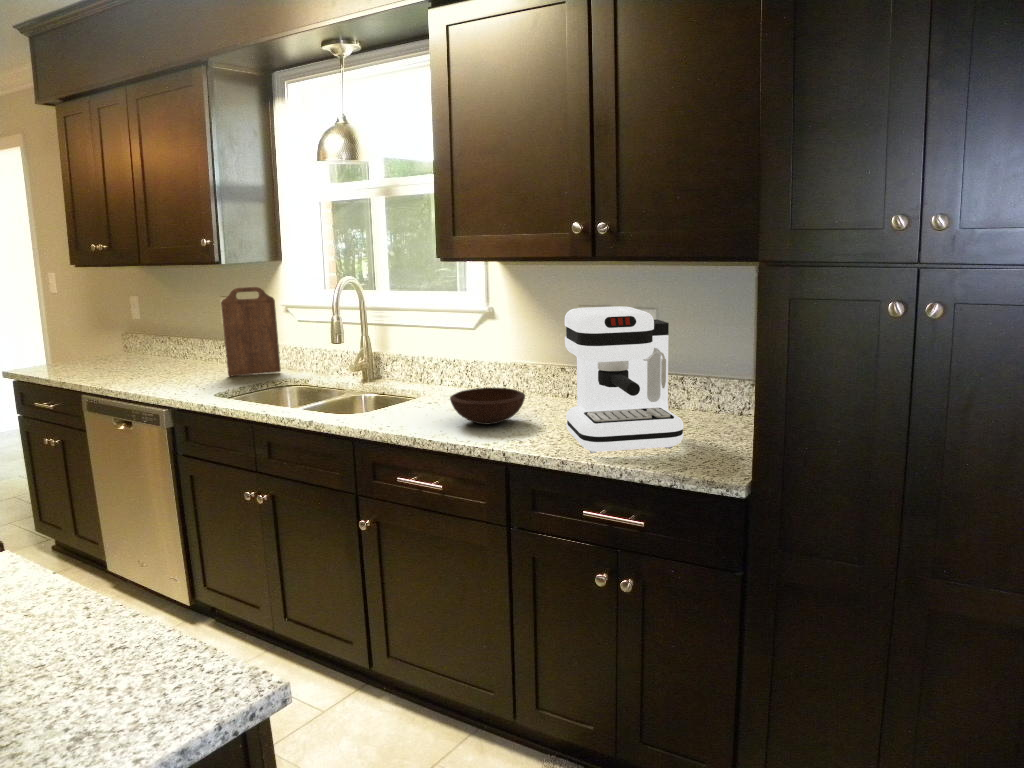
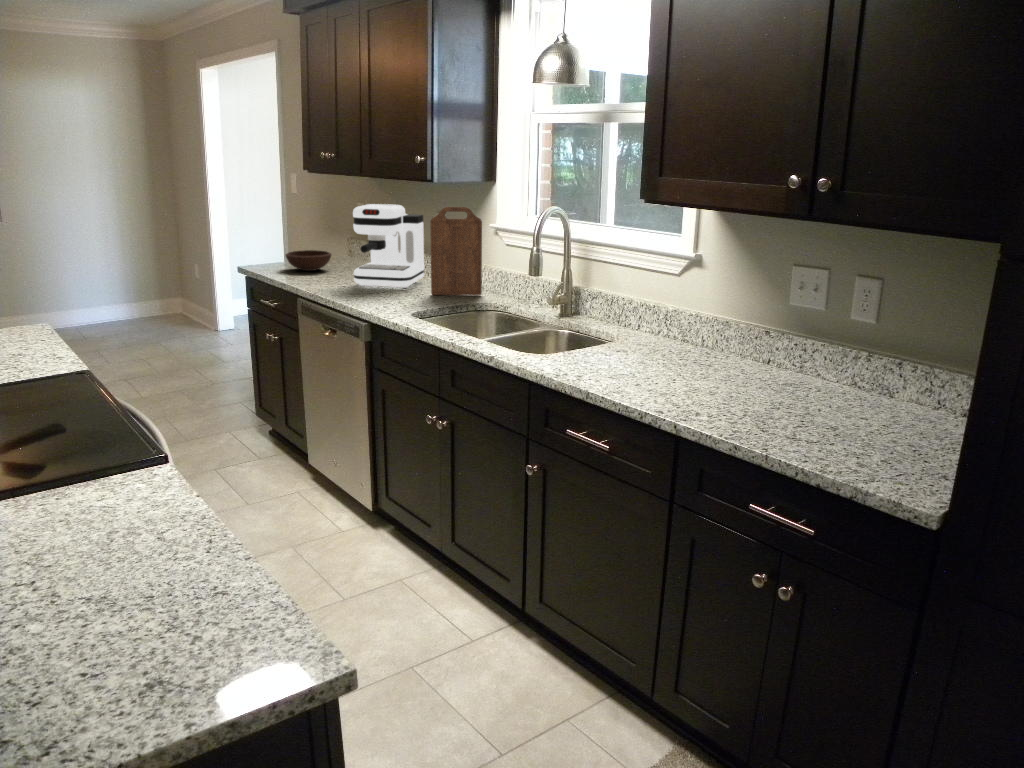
coffee maker: present [565,306,684,453] -> present [353,204,424,288]
bowl: present [450,388,525,424] -> present [286,250,331,271]

